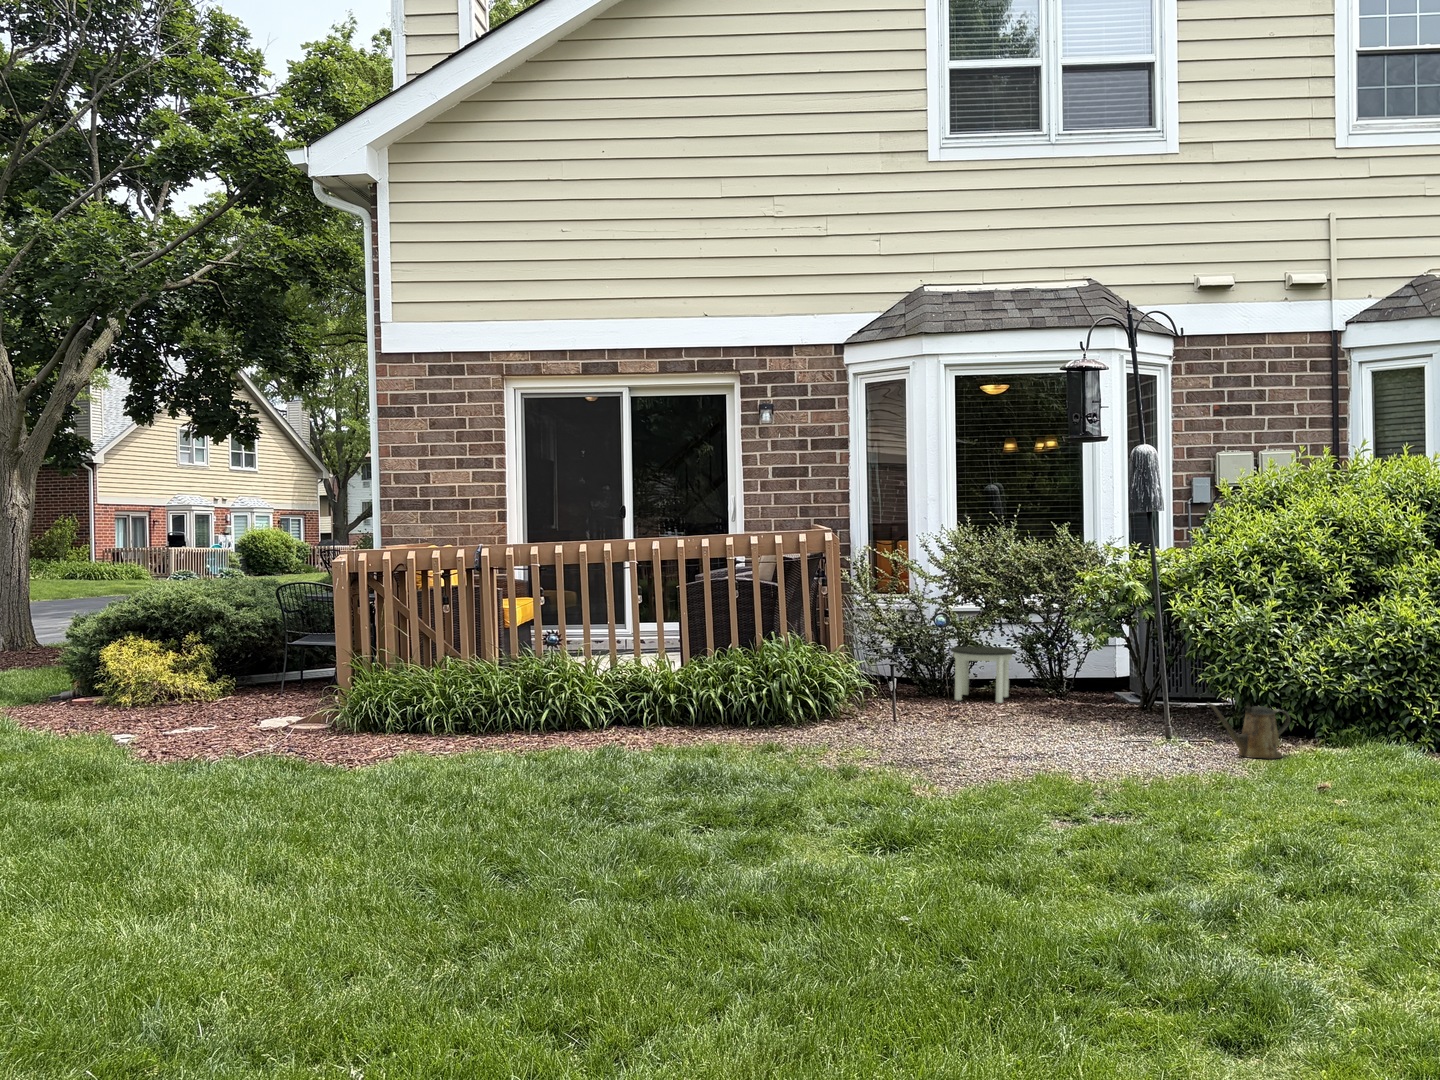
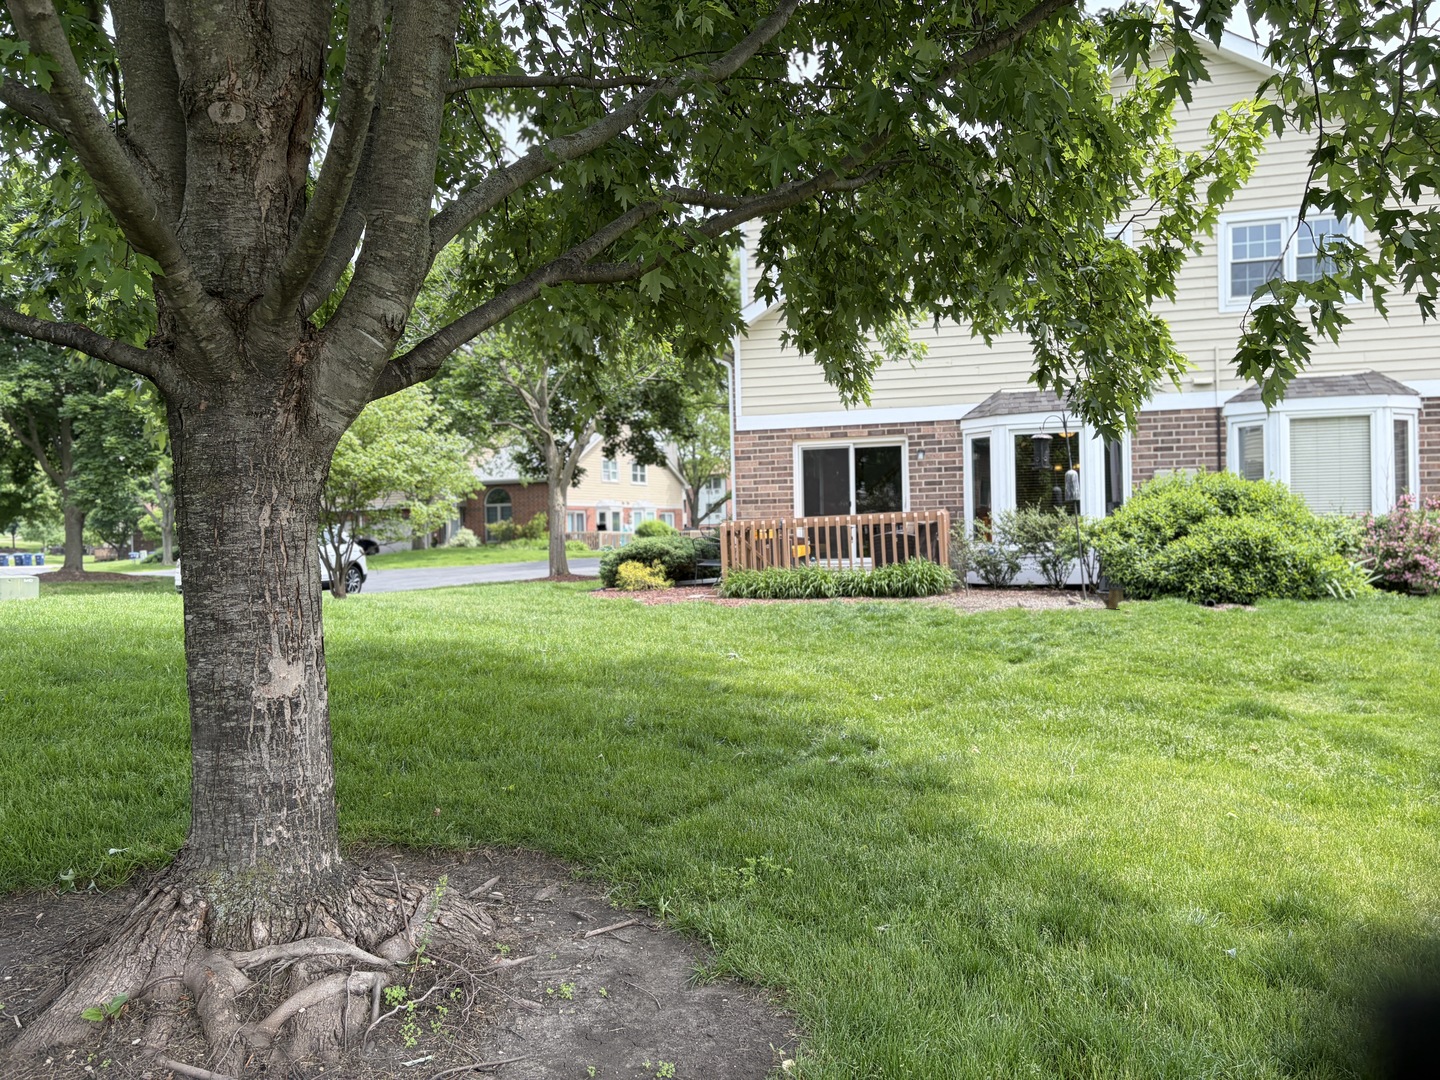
round table: present [950,646,1016,703] -> none [998,565,1030,591]

